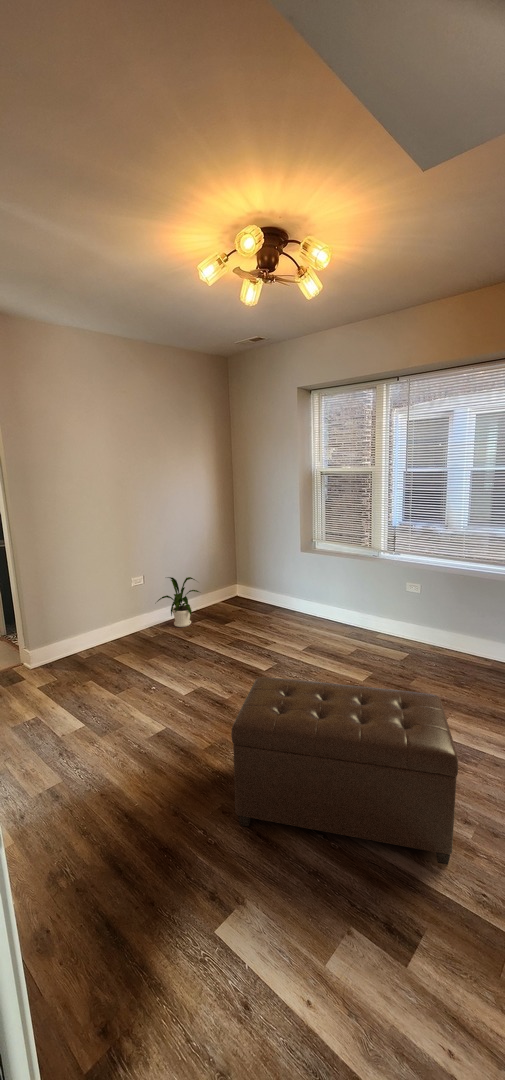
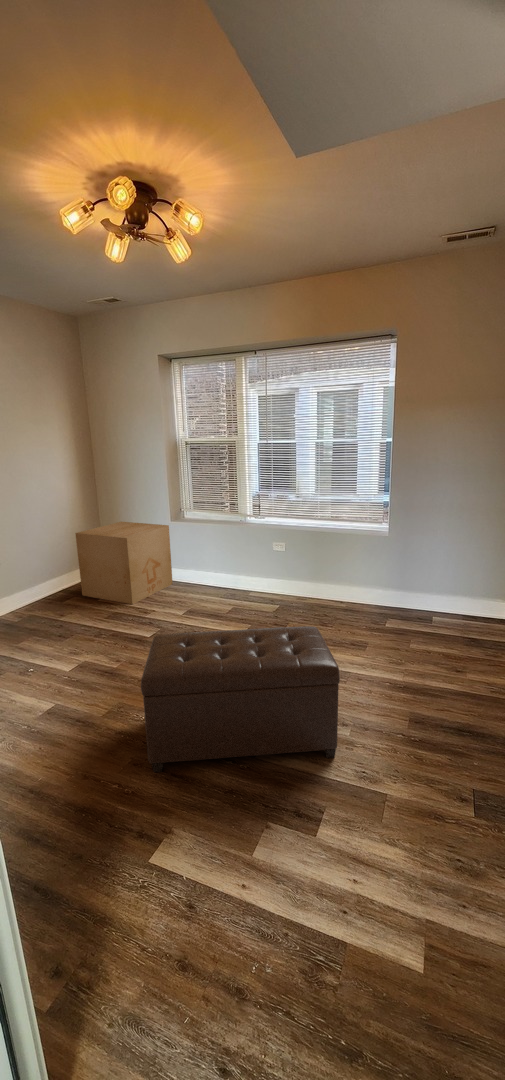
cardboard box: none [211,548,299,632] -> present [75,522,173,604]
house plant: present [157,577,199,627] -> none [12,555,68,610]

